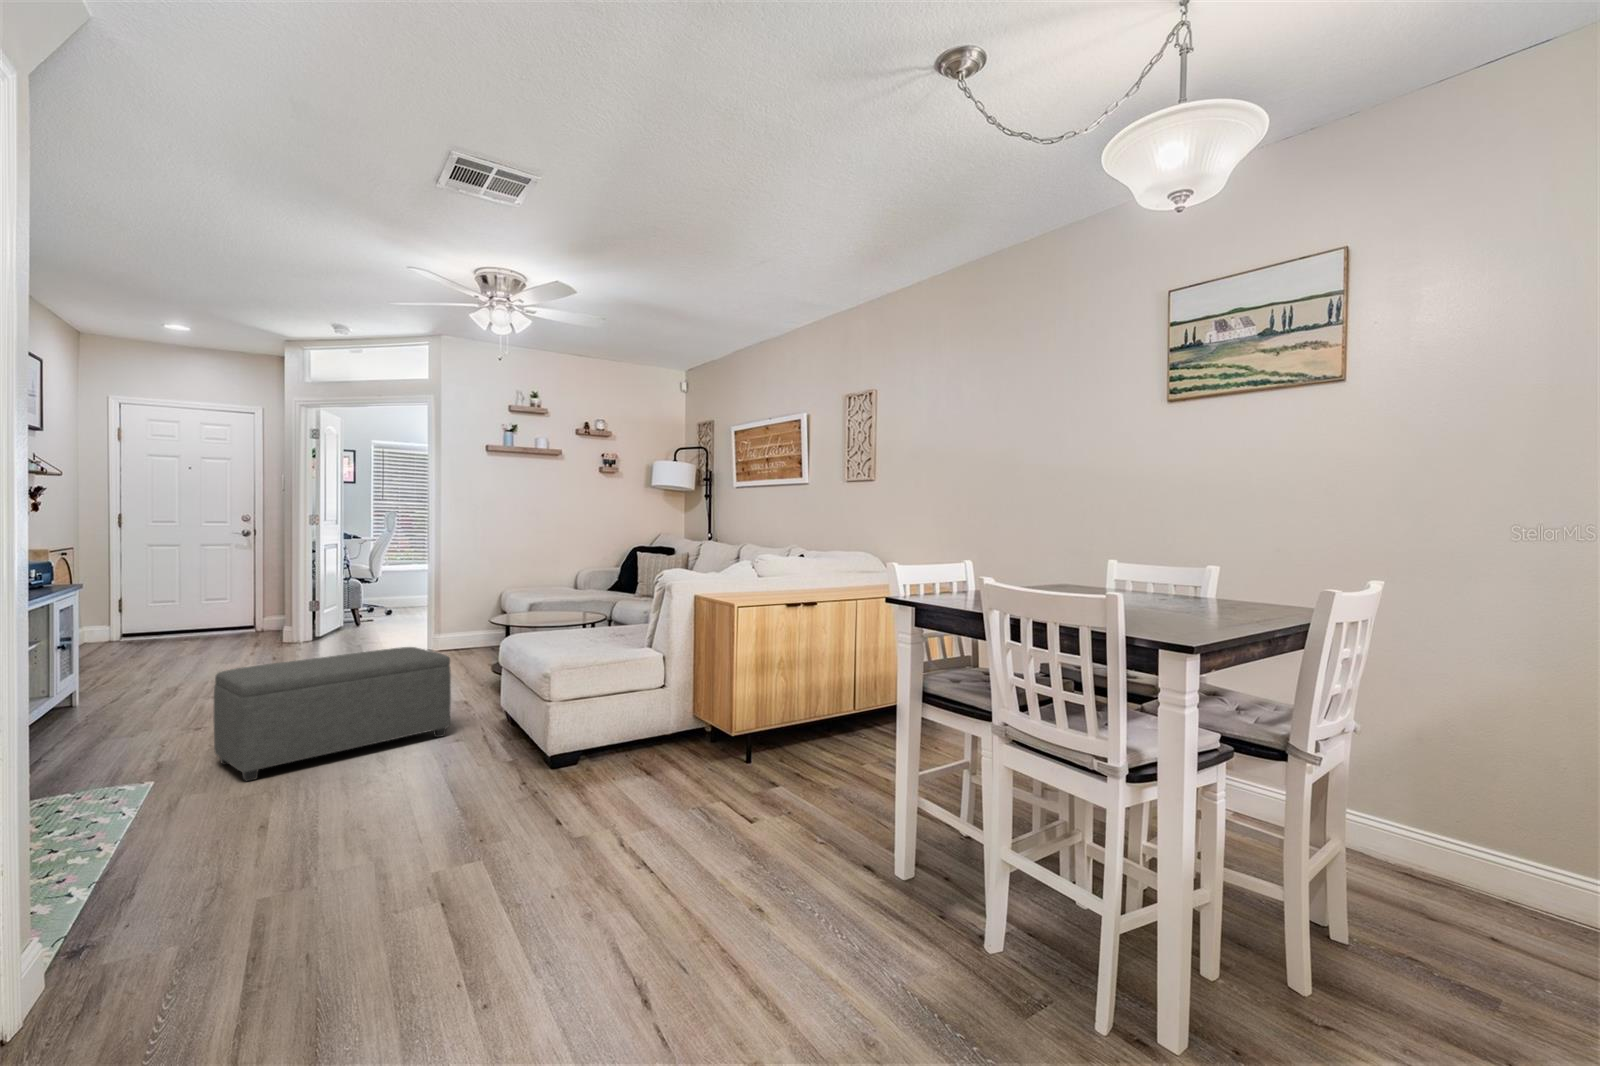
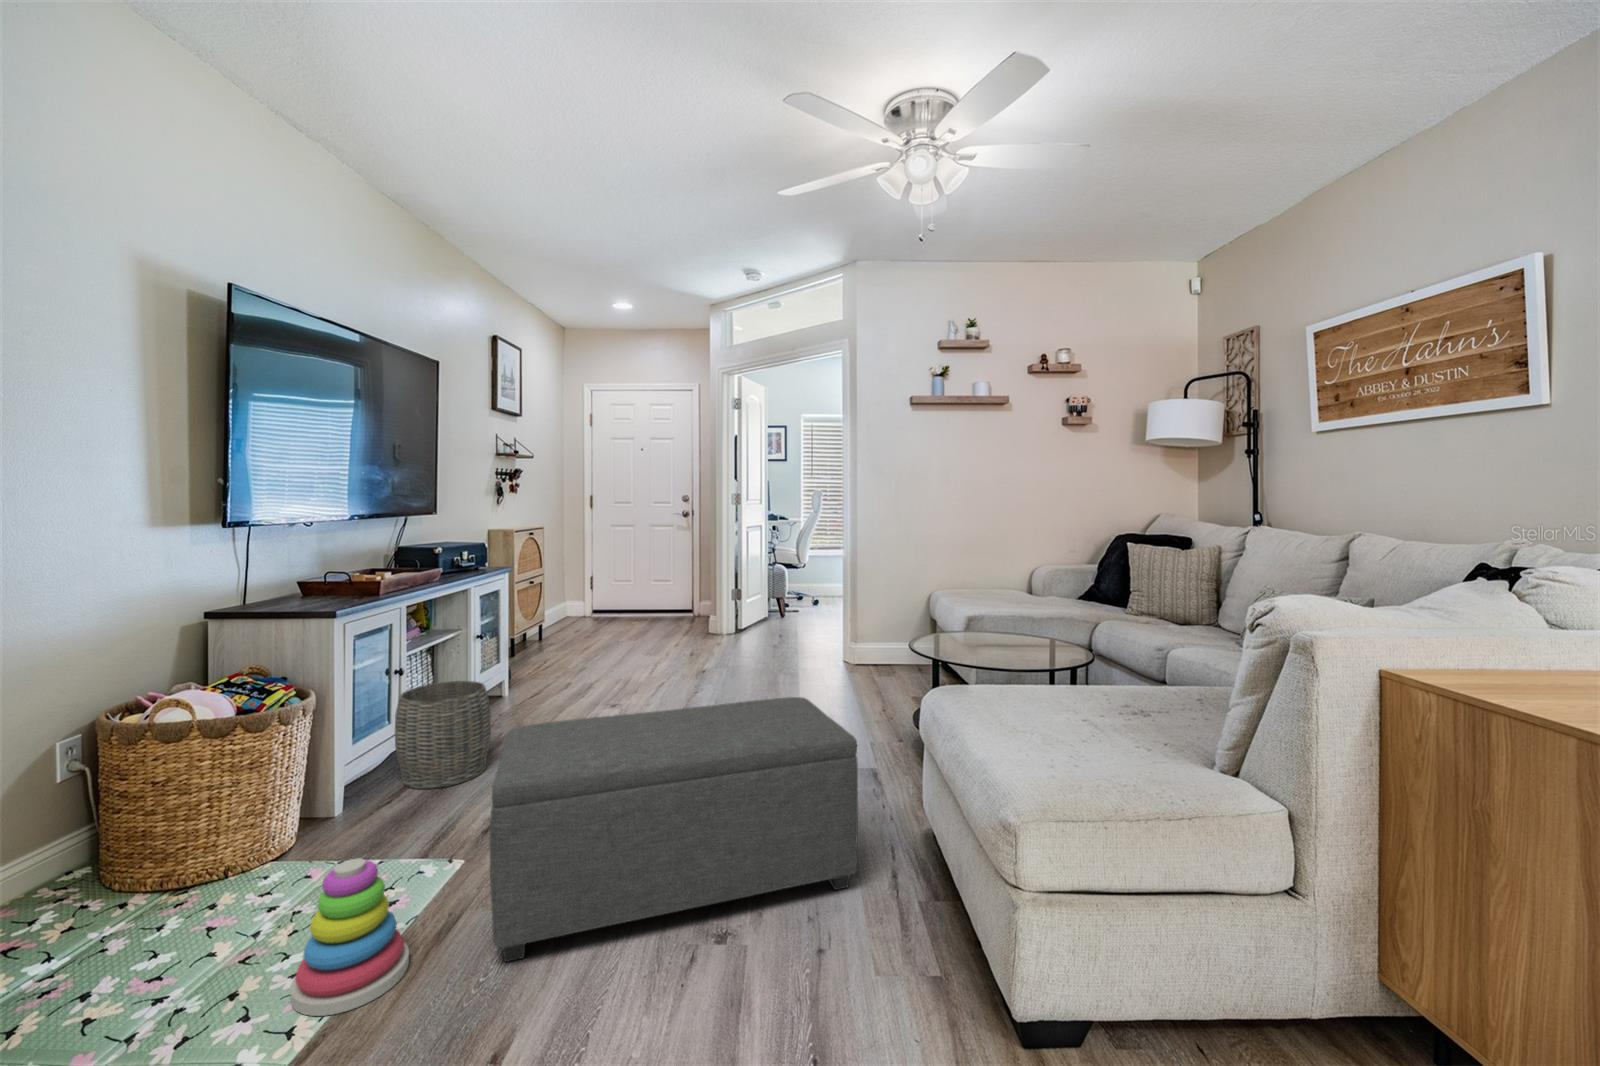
woven basket: none [42,671,134,751] -> present [395,681,491,789]
stacking toy: none [109,735,182,811] -> present [290,858,409,1016]

